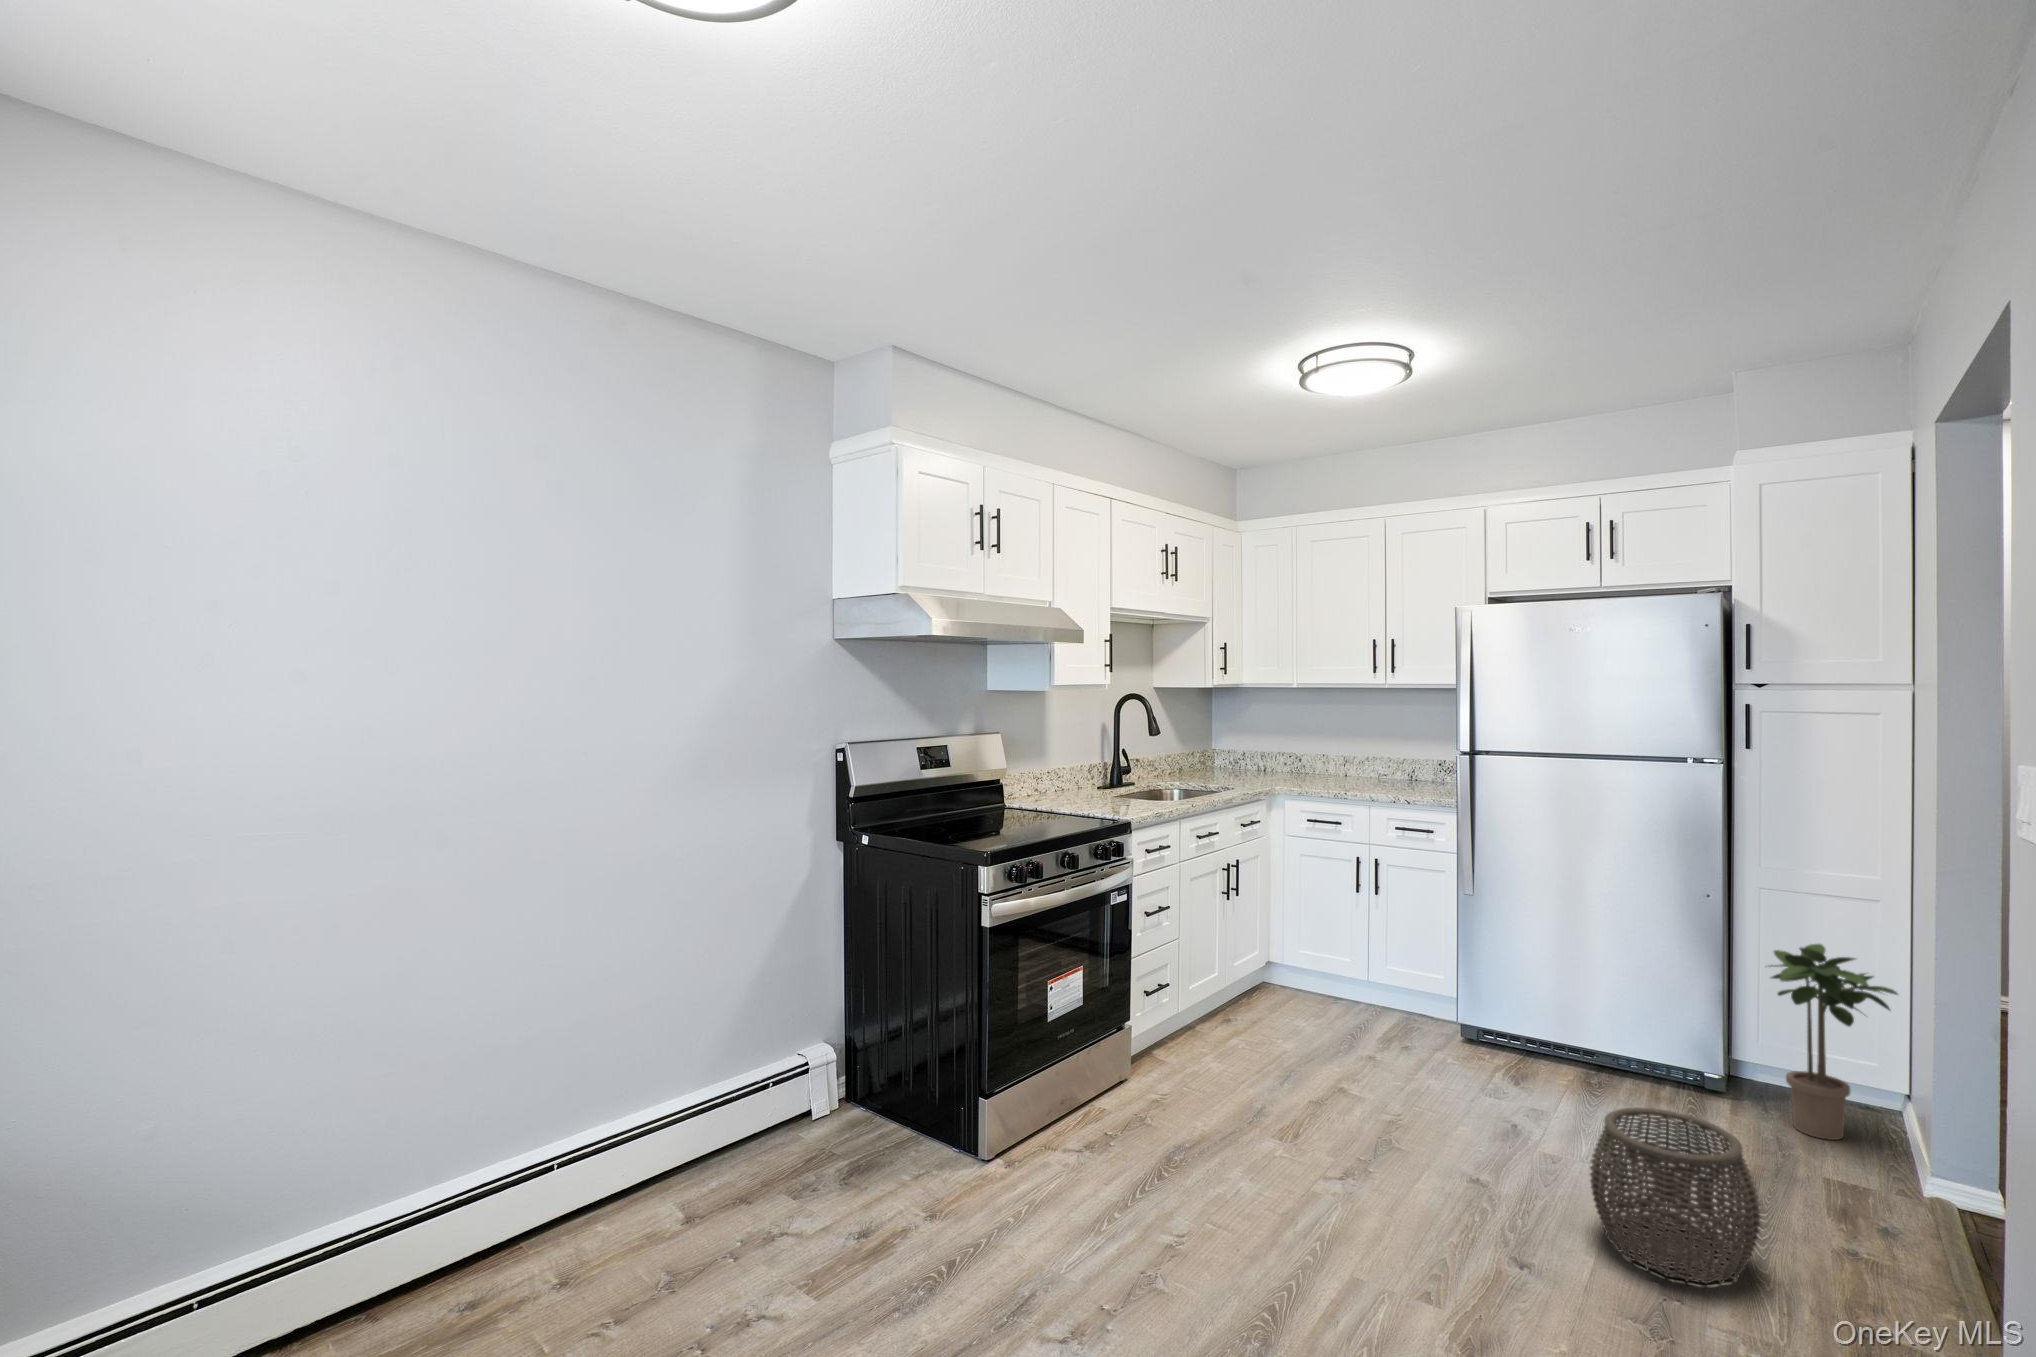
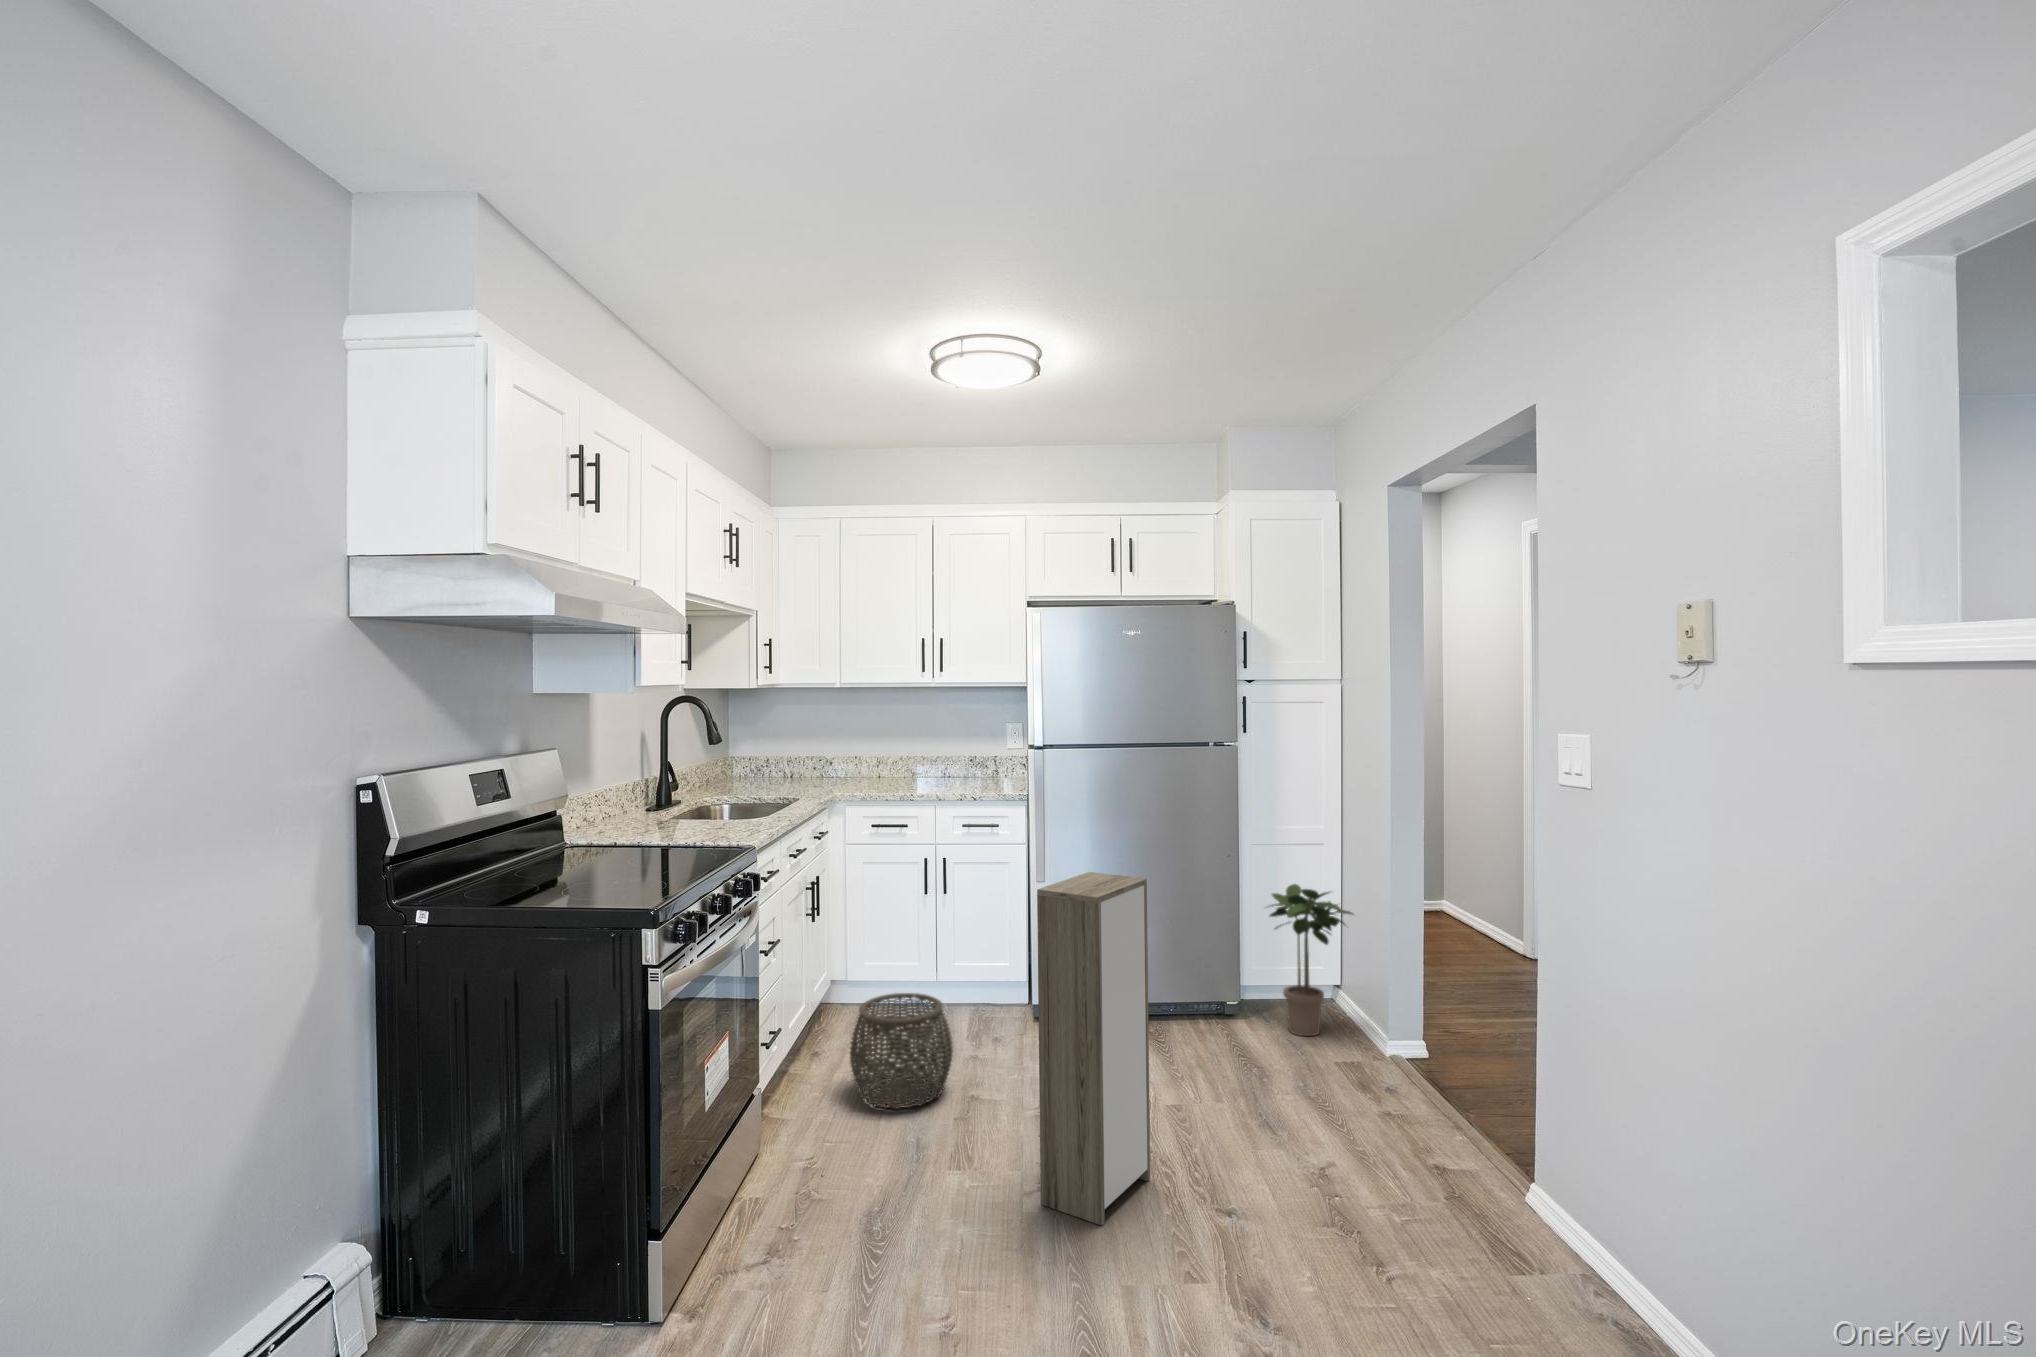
storage cabinet: none [1326,877,1460,1221] -> present [1037,872,1150,1225]
woven basket: present [1590,1108,1761,1284] -> present [850,993,953,1109]

